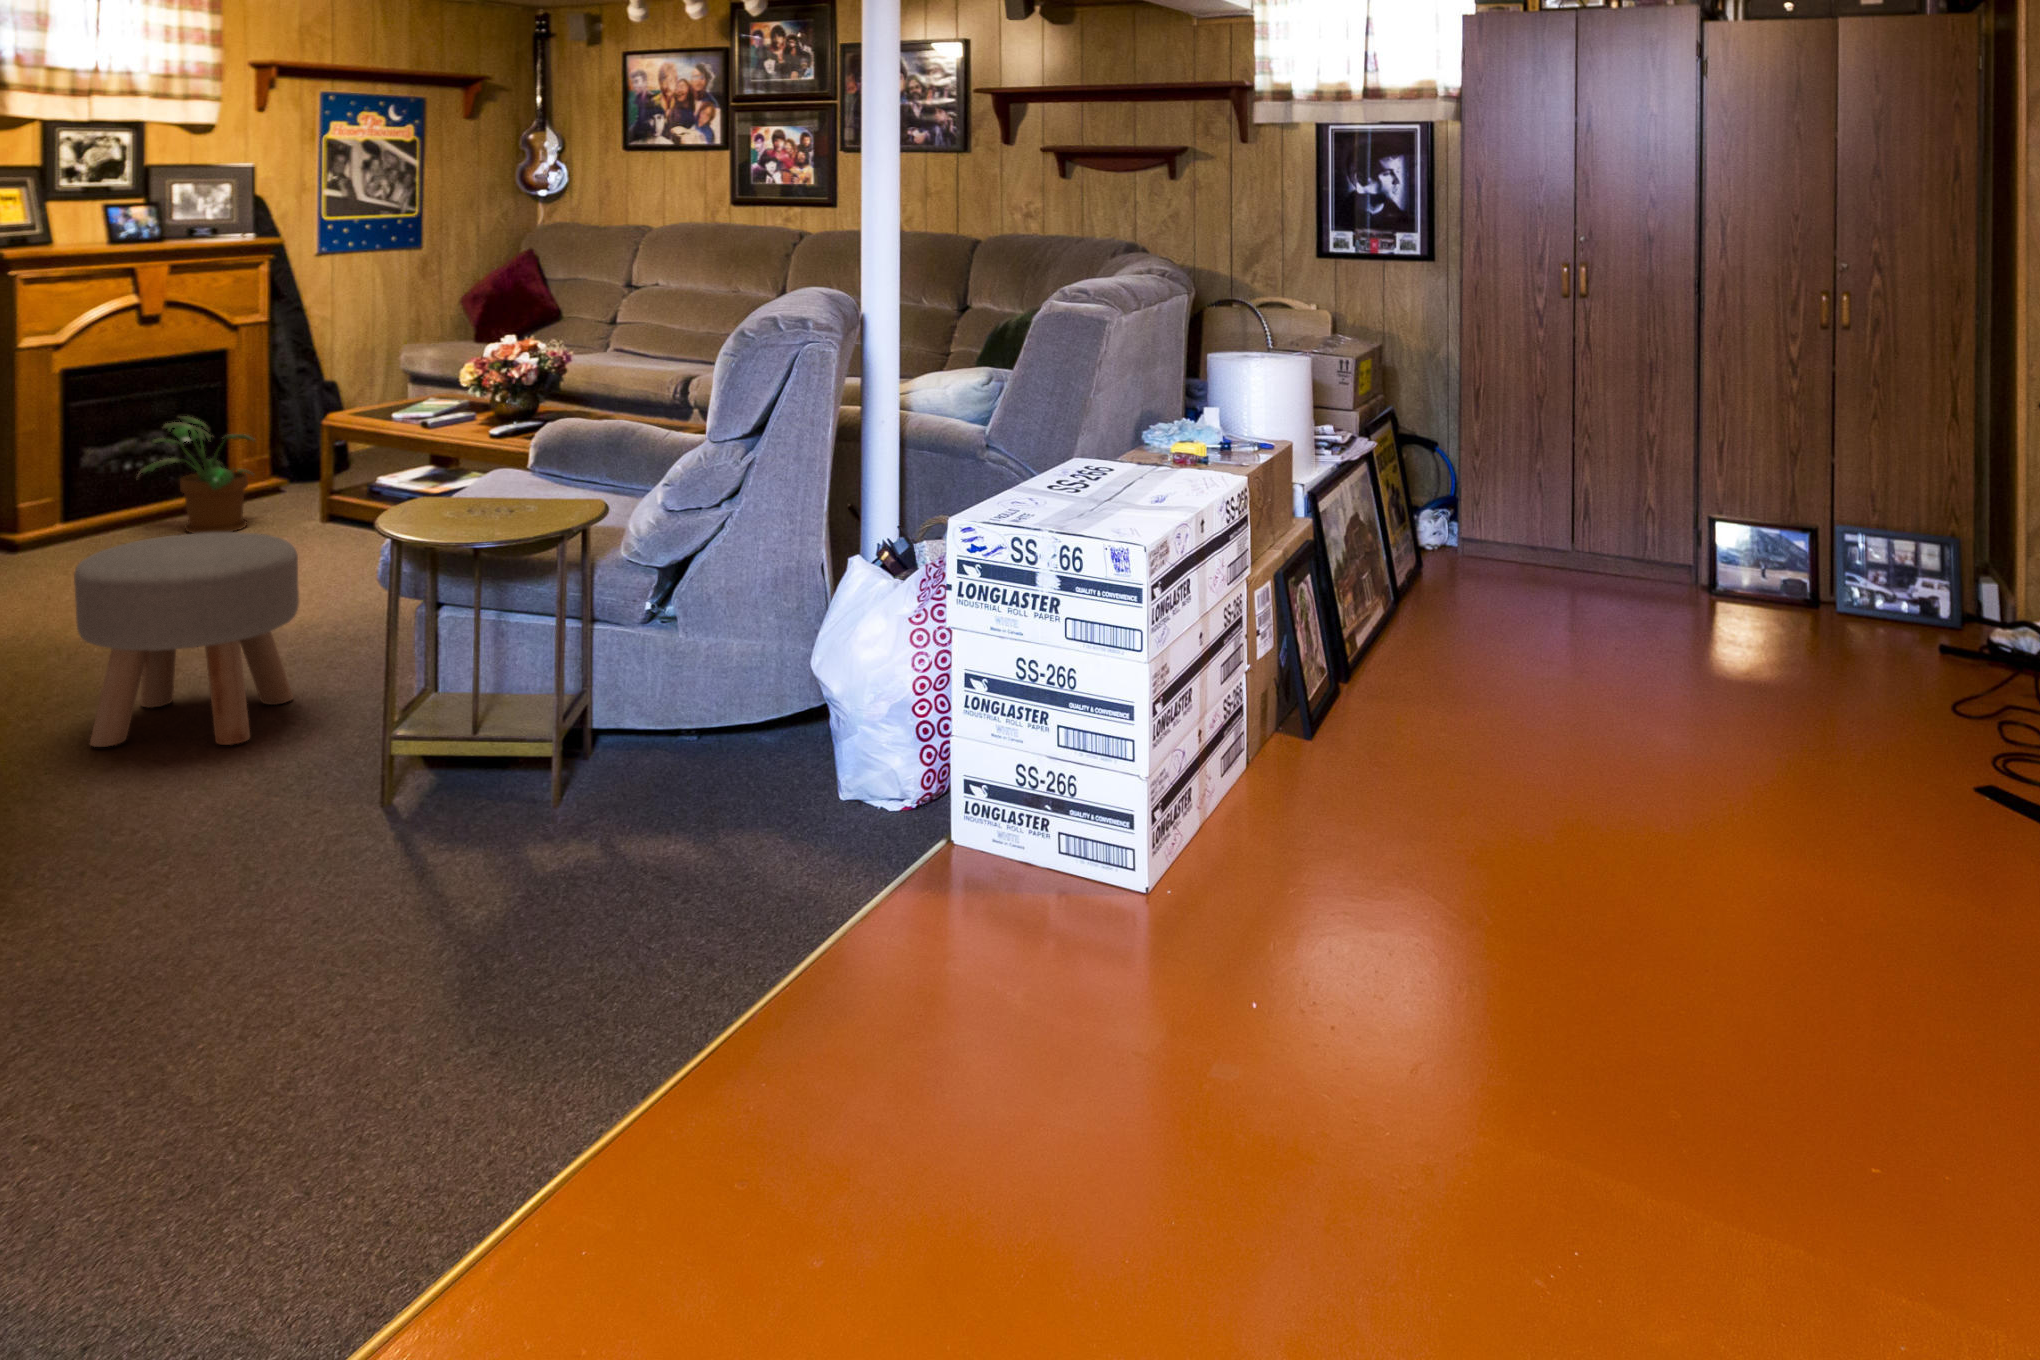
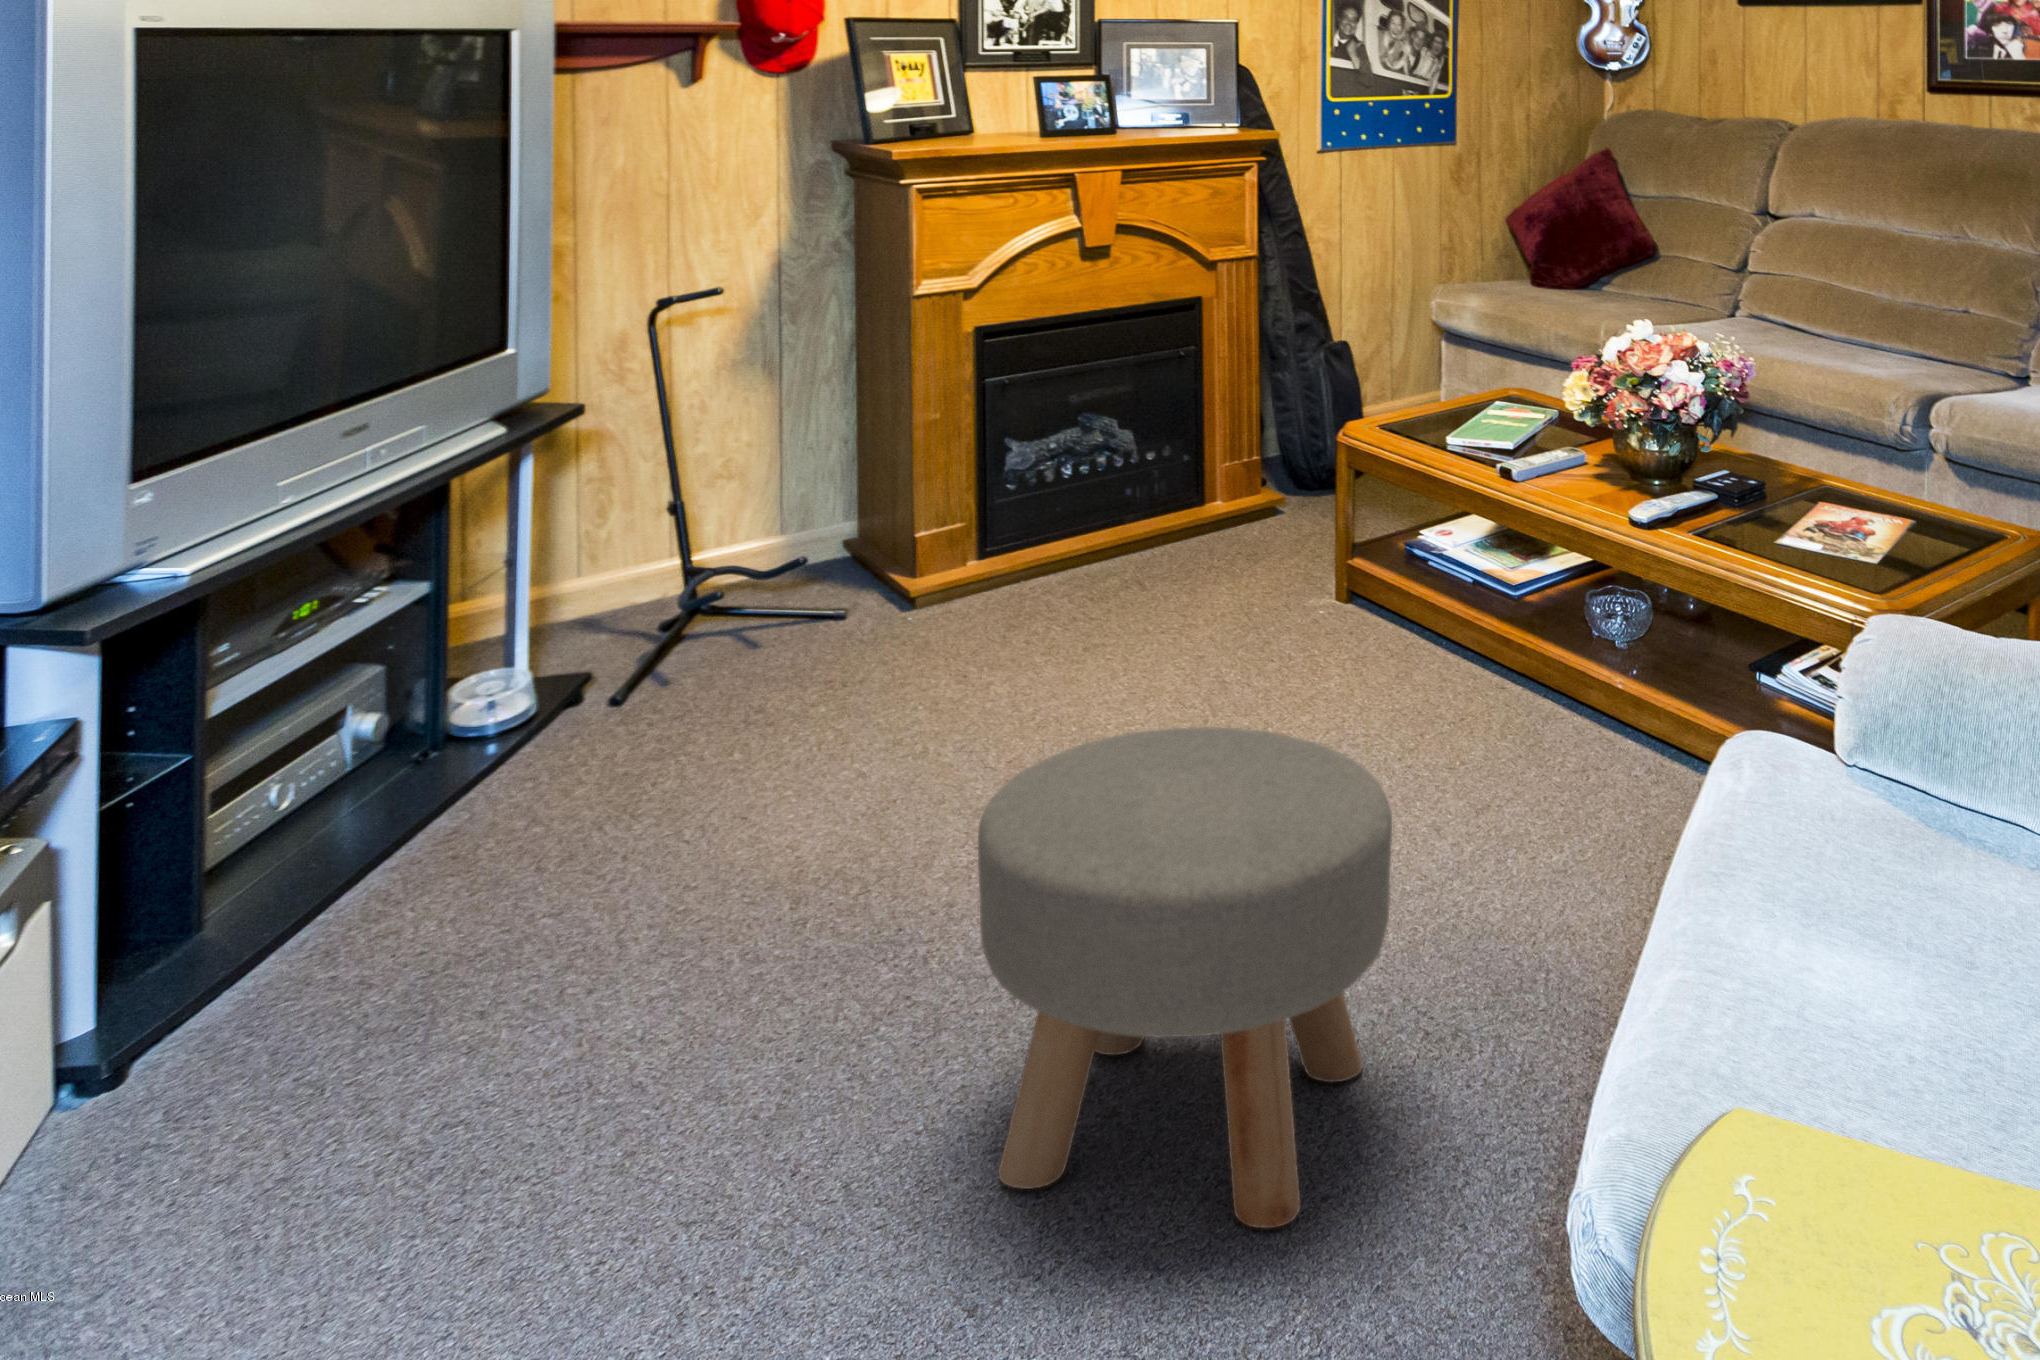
potted plant: present [141,416,254,533] -> none [1072,399,1240,584]

